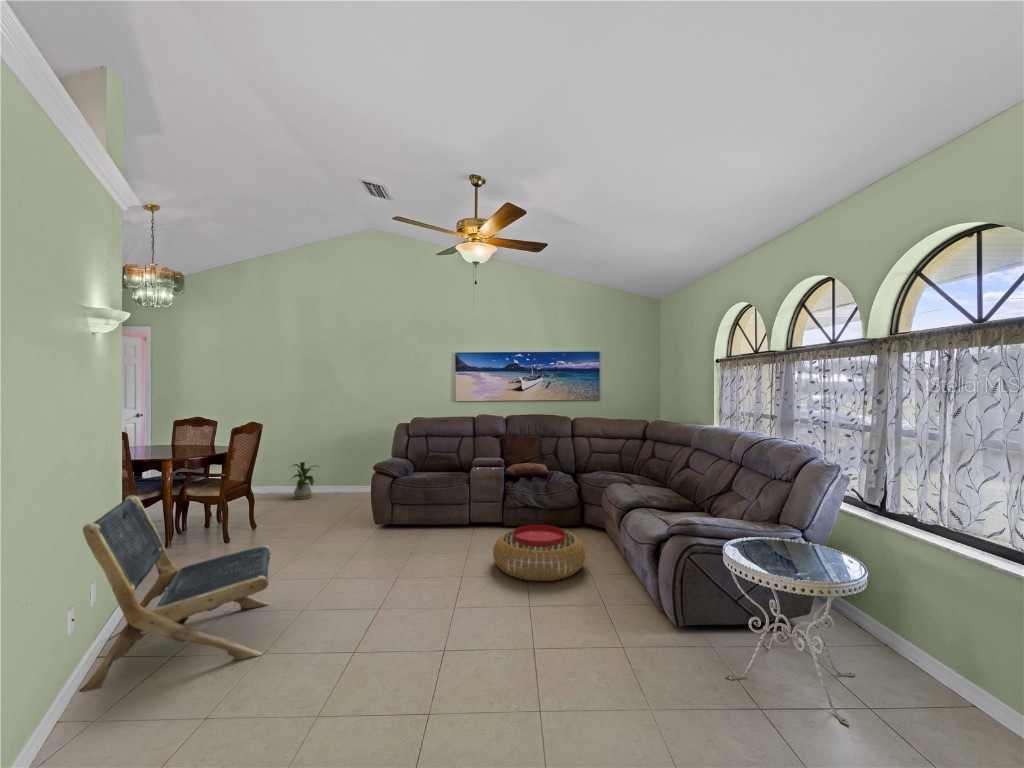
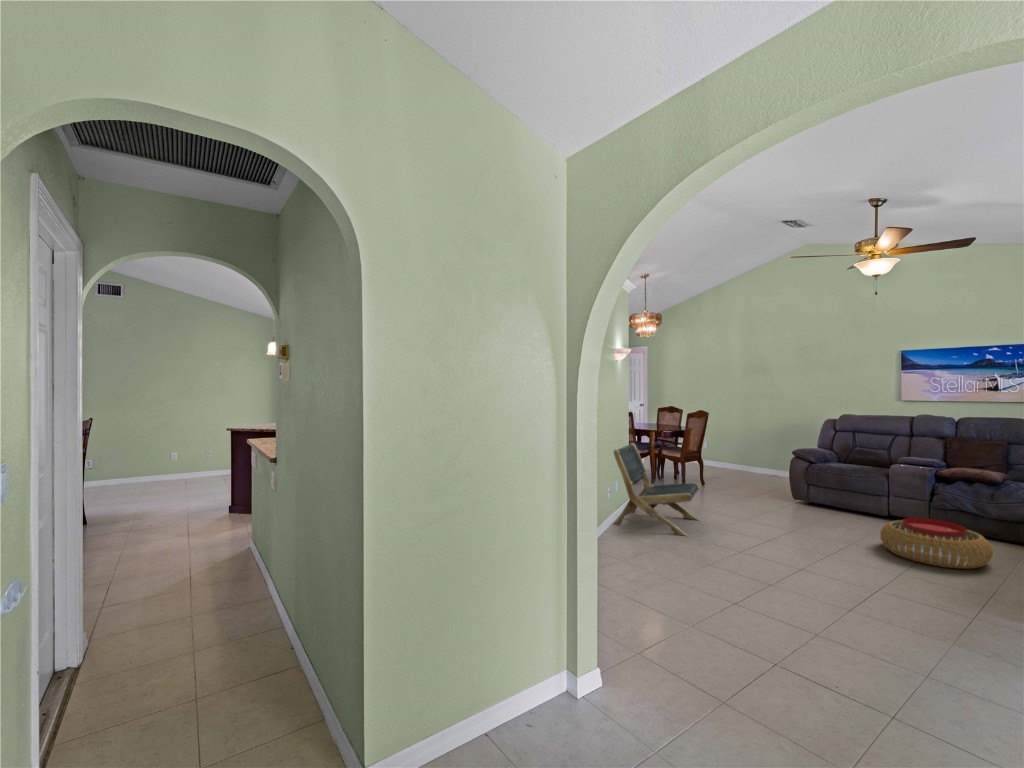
house plant: present [292,462,314,499] -> none [735,445,761,475]

